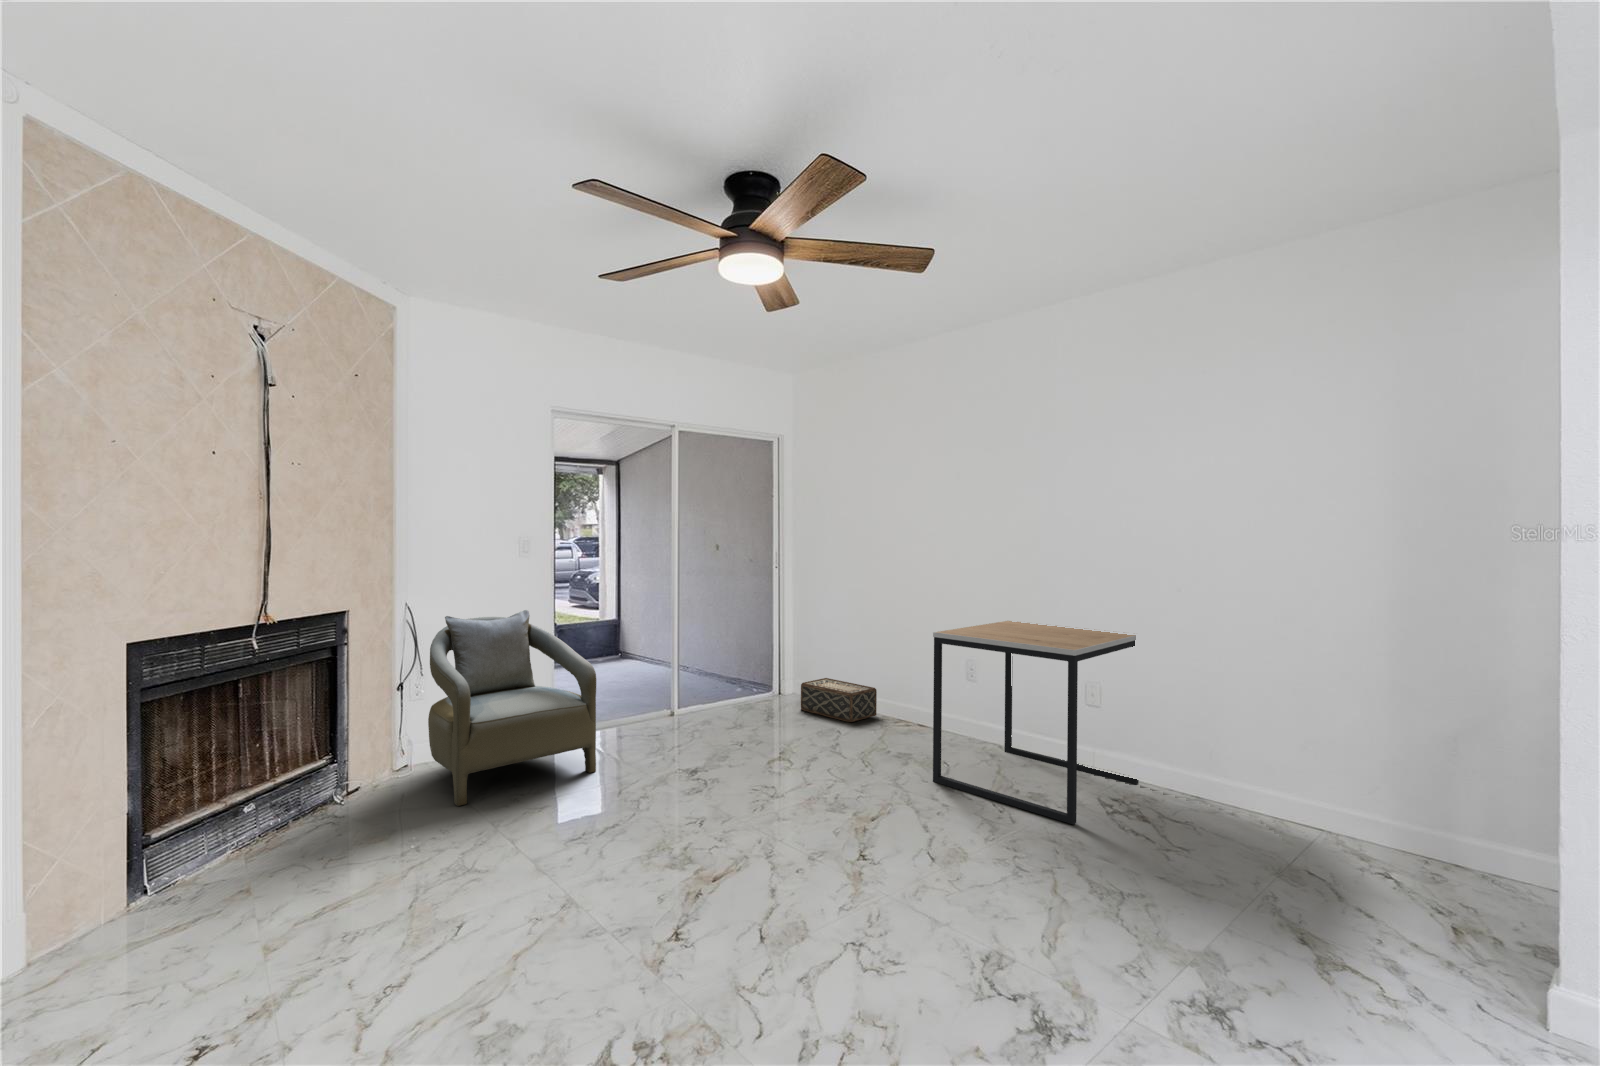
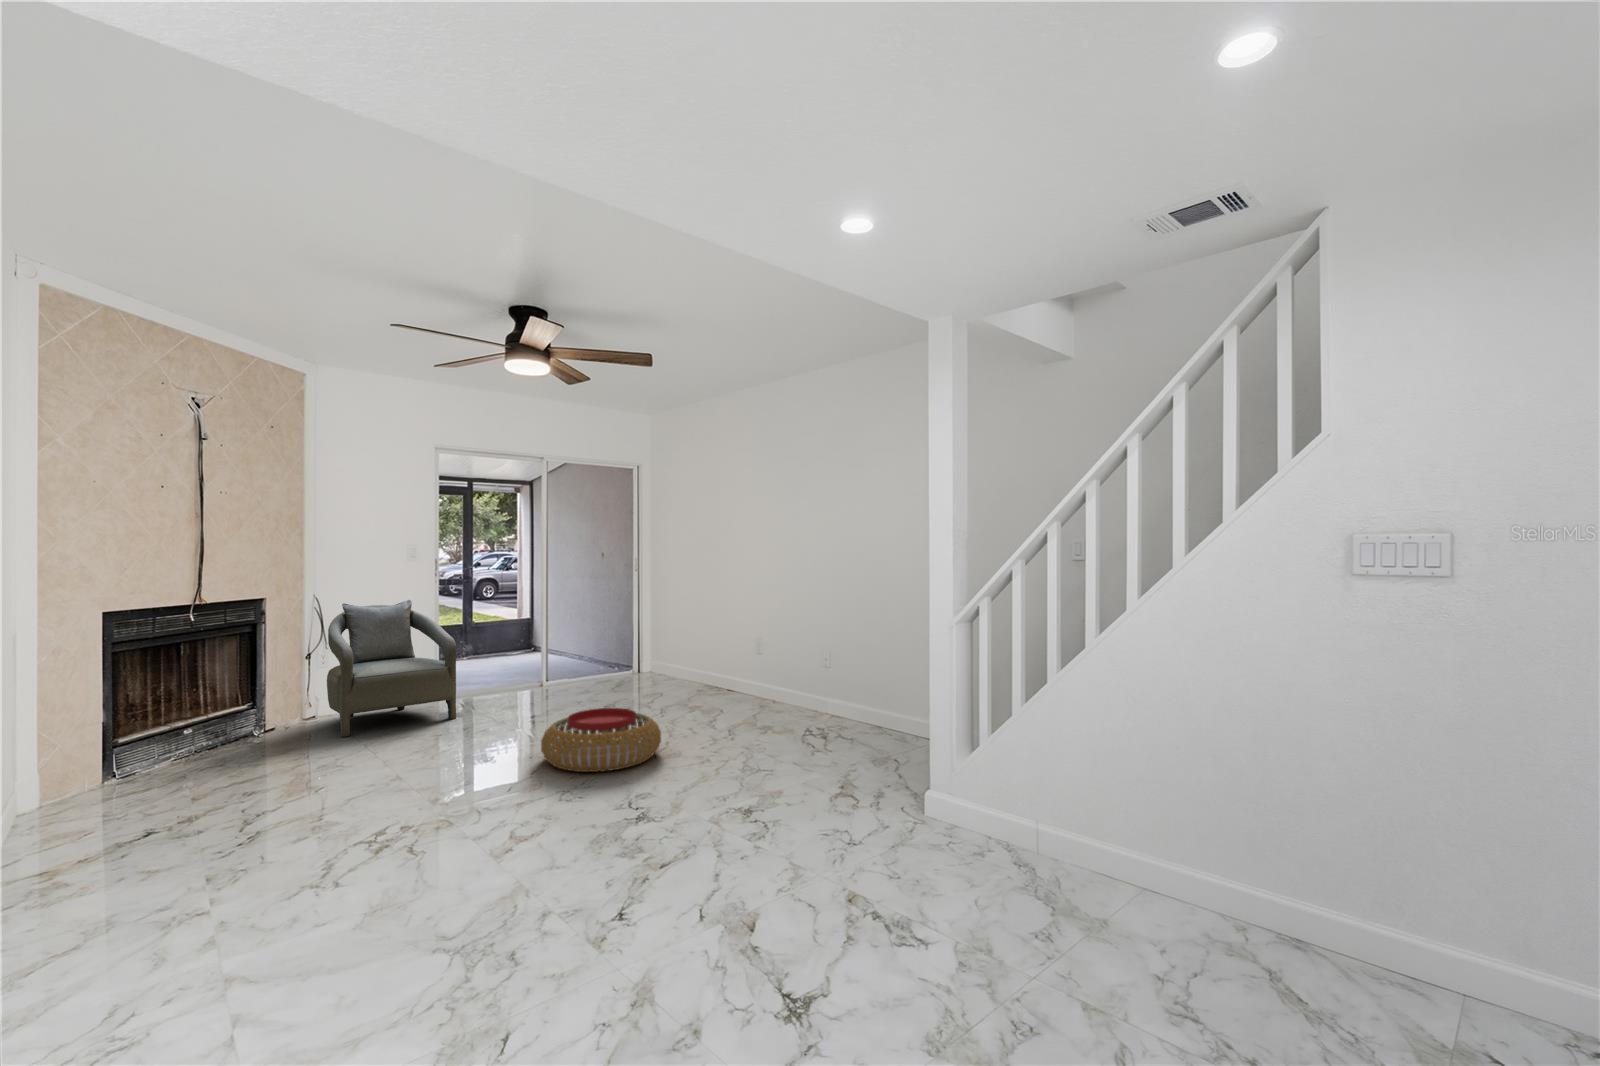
side table: present [933,621,1139,824] -> none [704,605,855,741]
woven basket: present [801,678,877,722] -> none [647,657,704,689]
pouf: none [765,777,936,890] -> present [541,708,661,772]

